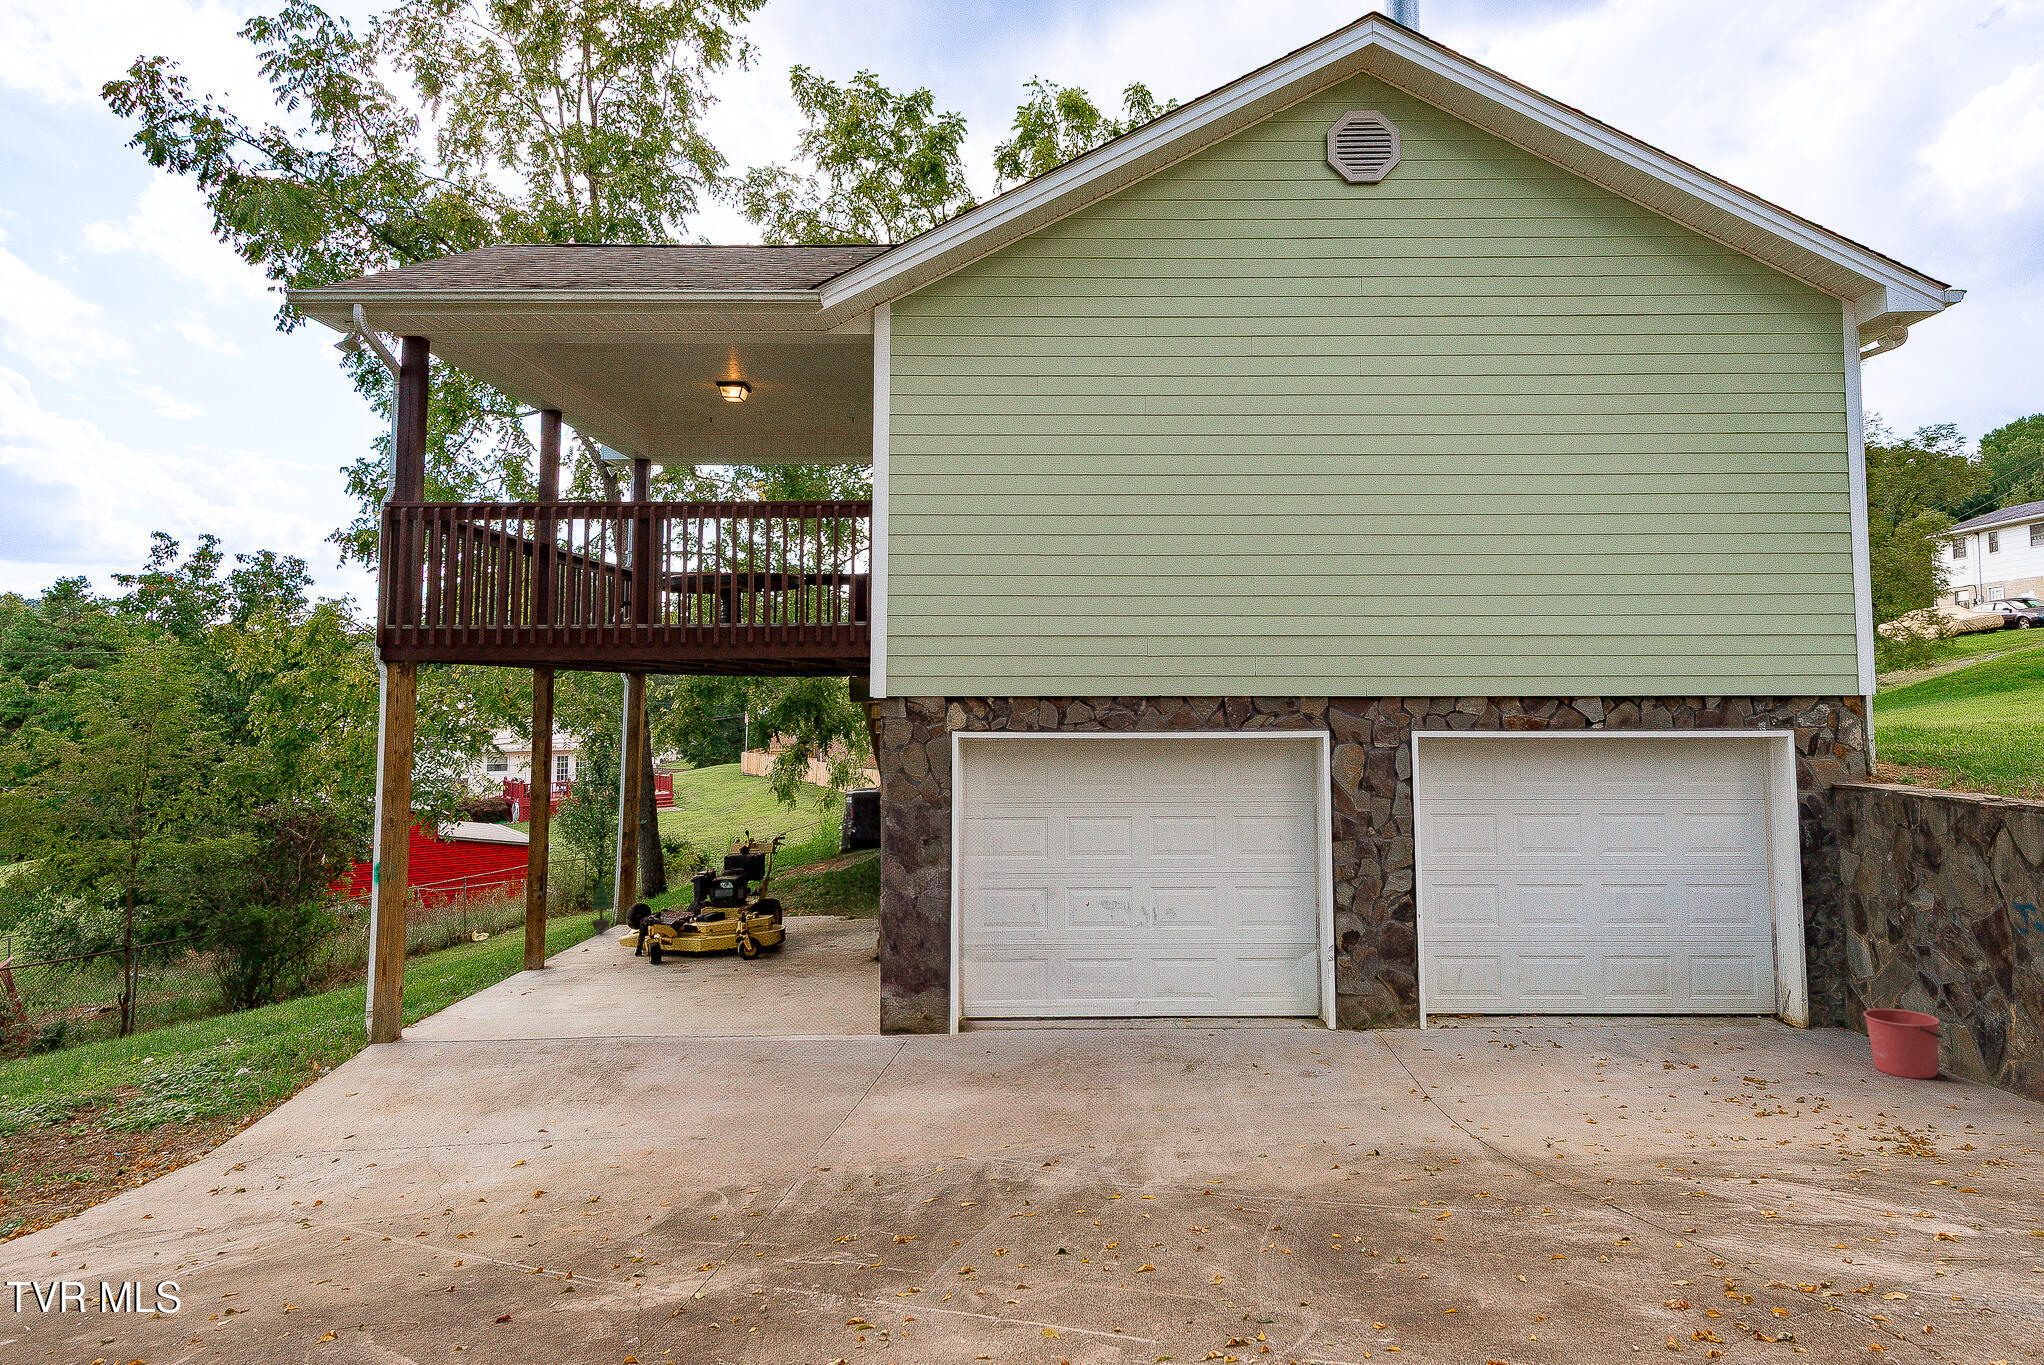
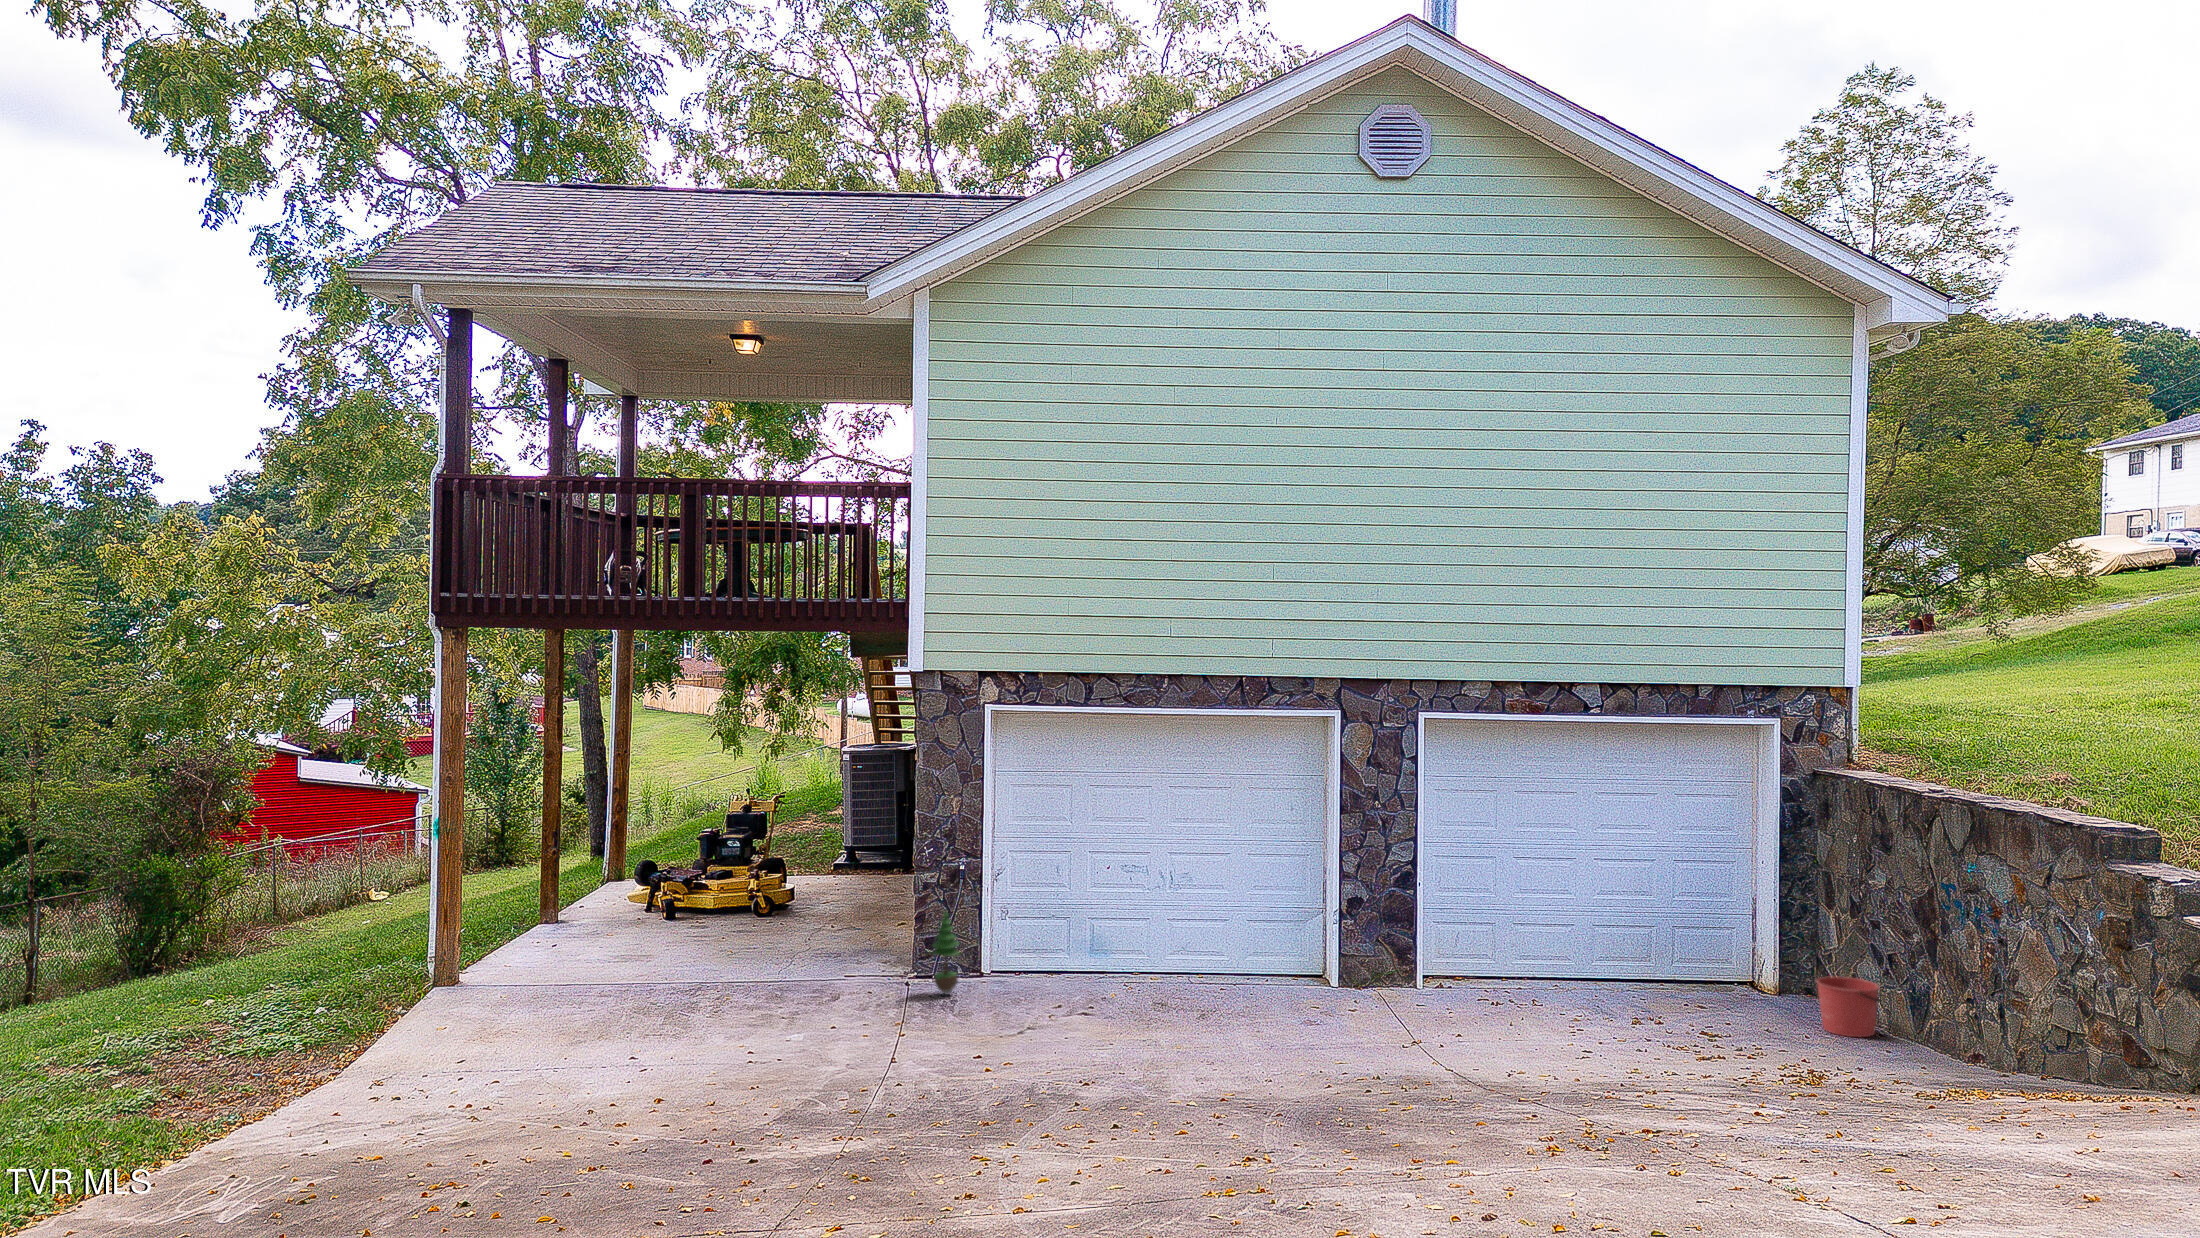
potted tree: present [591,877,612,934] -> present [931,910,960,994]

